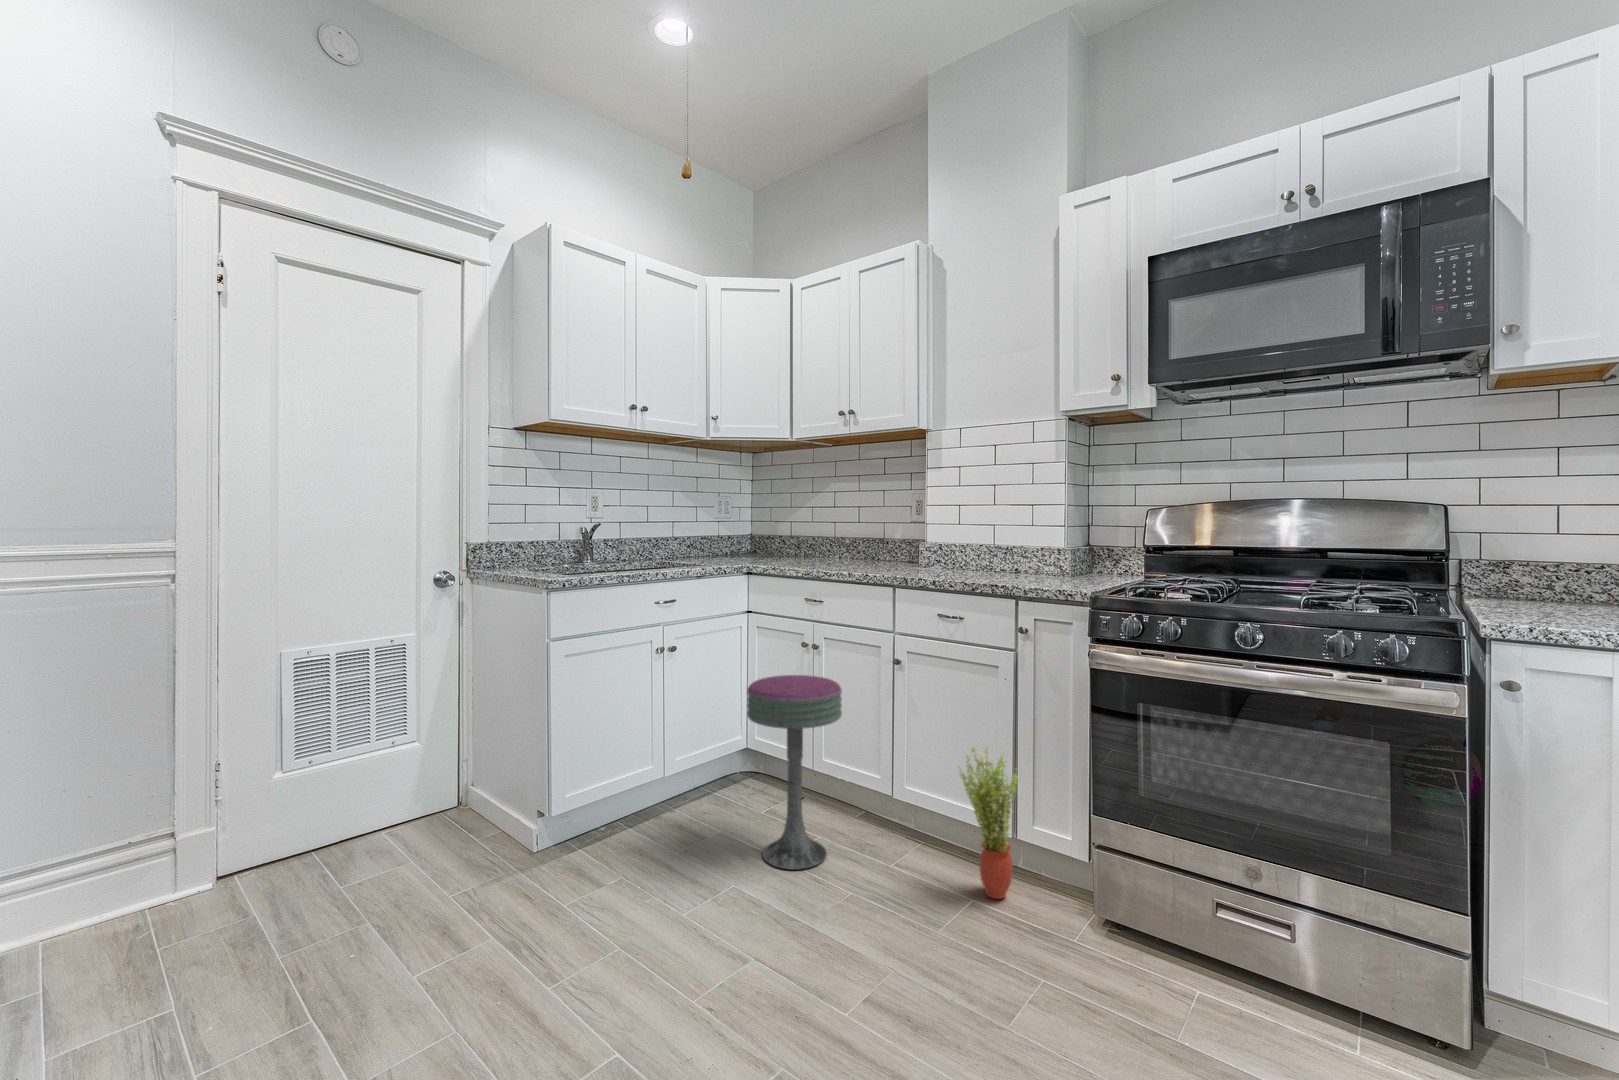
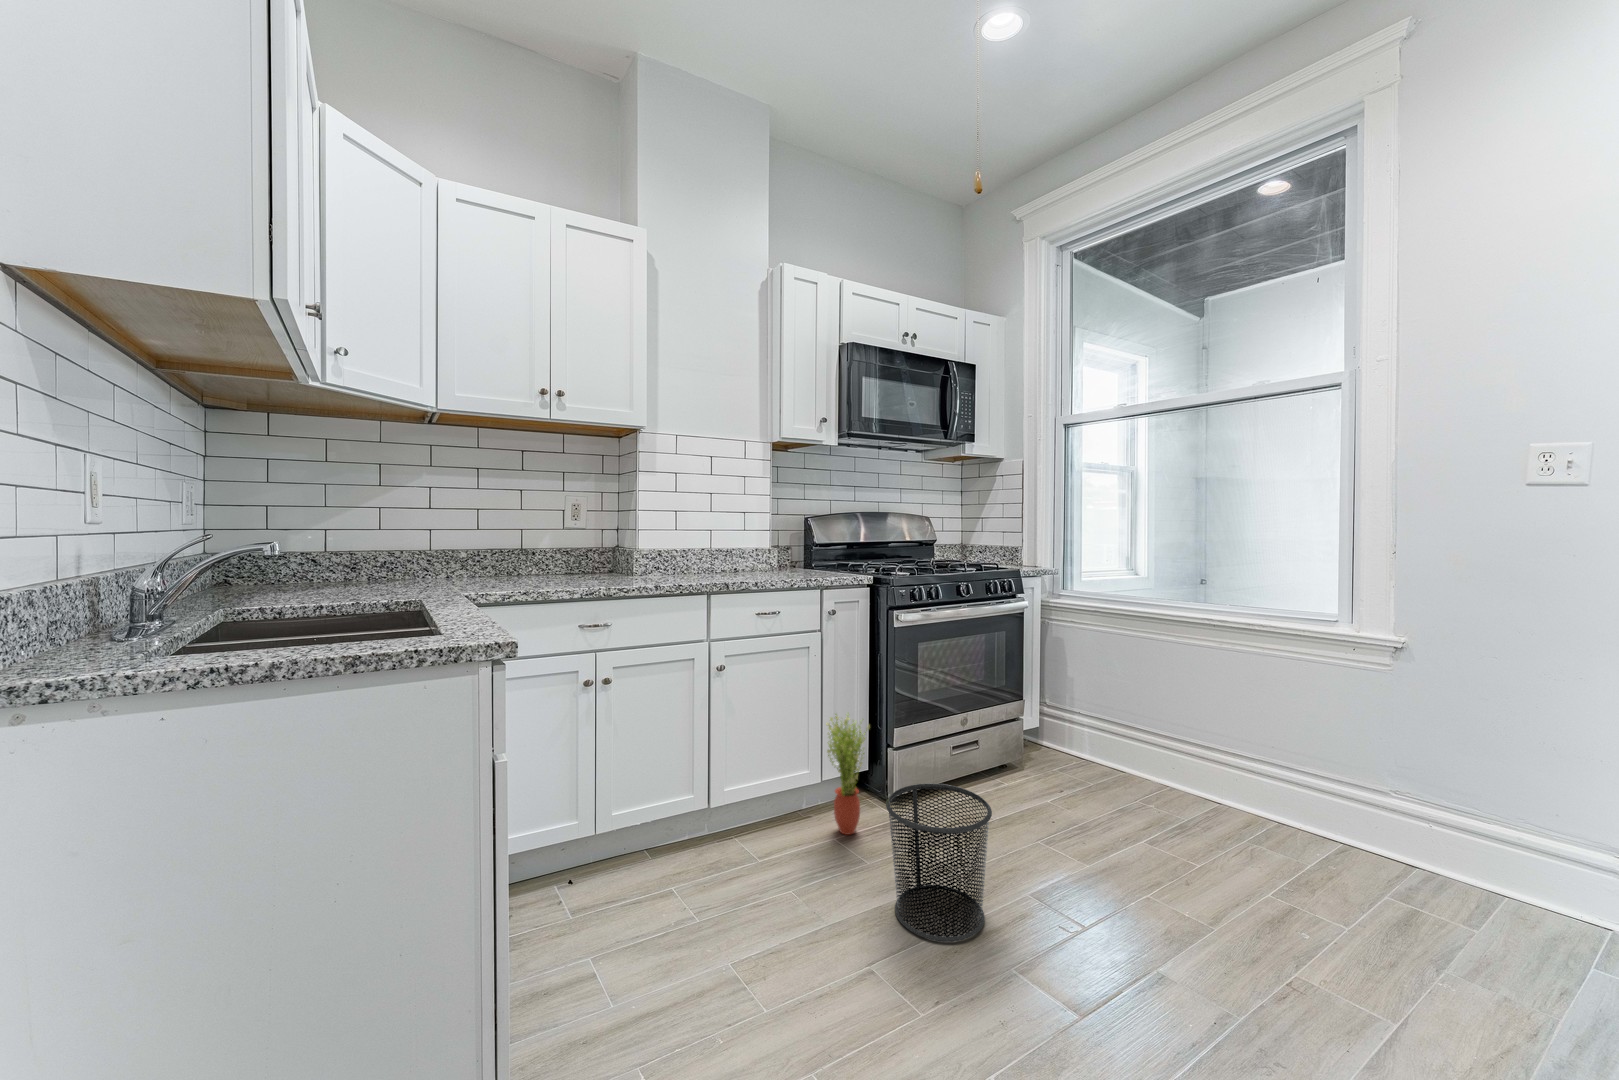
bar stool: present [747,675,842,870] -> none [651,704,765,946]
waste bin: none [820,823,941,1008] -> present [886,783,992,942]

